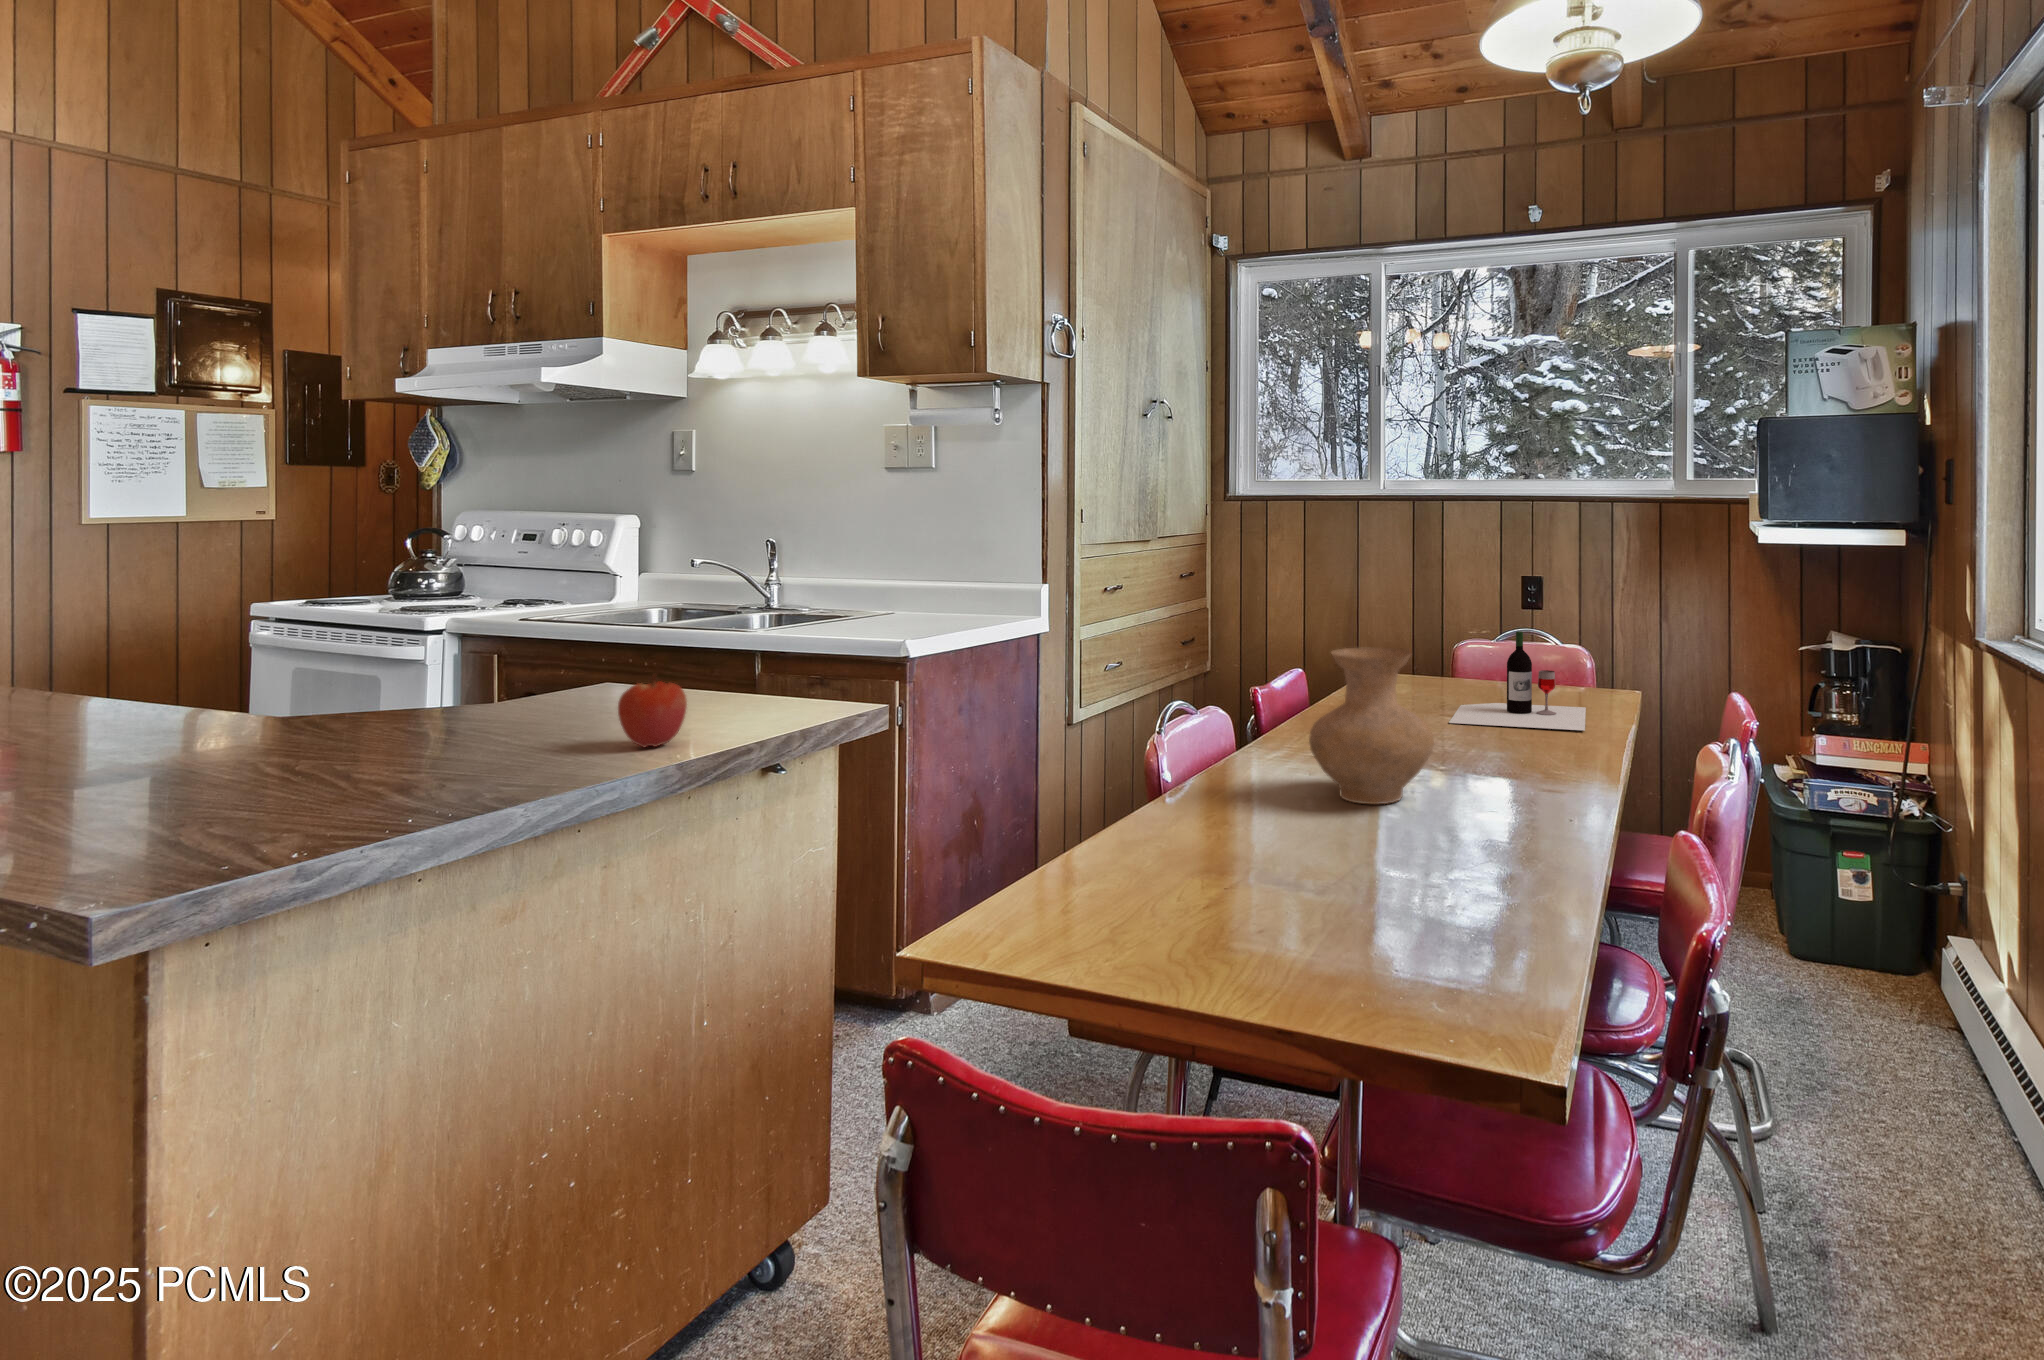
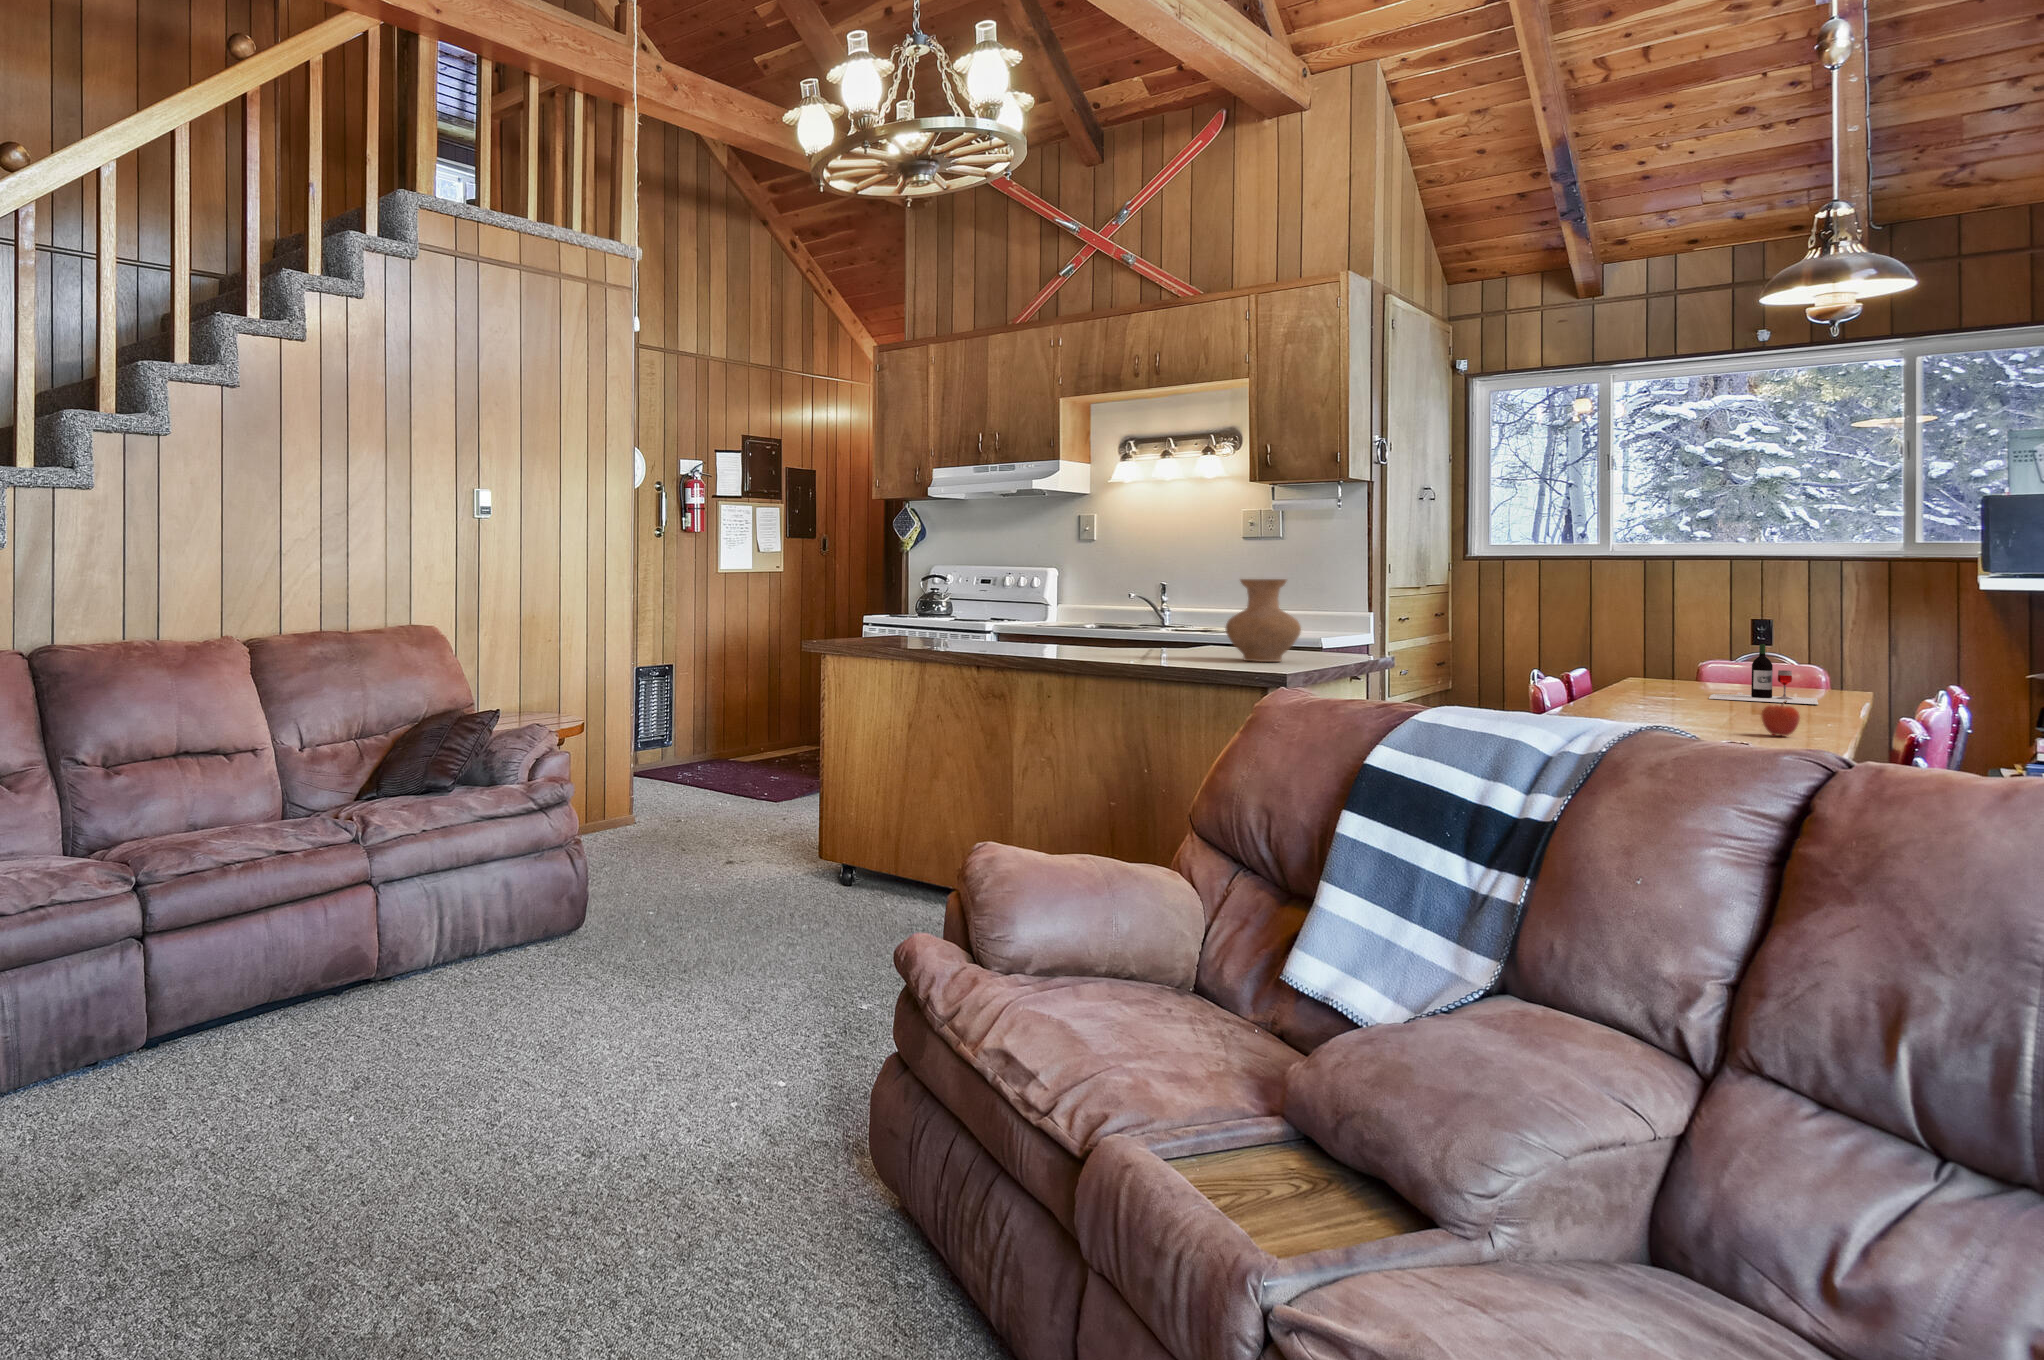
vase: present [1309,648,1434,804] -> present [1225,579,1301,662]
apple: present [618,673,687,747] -> present [1761,702,1800,736]

